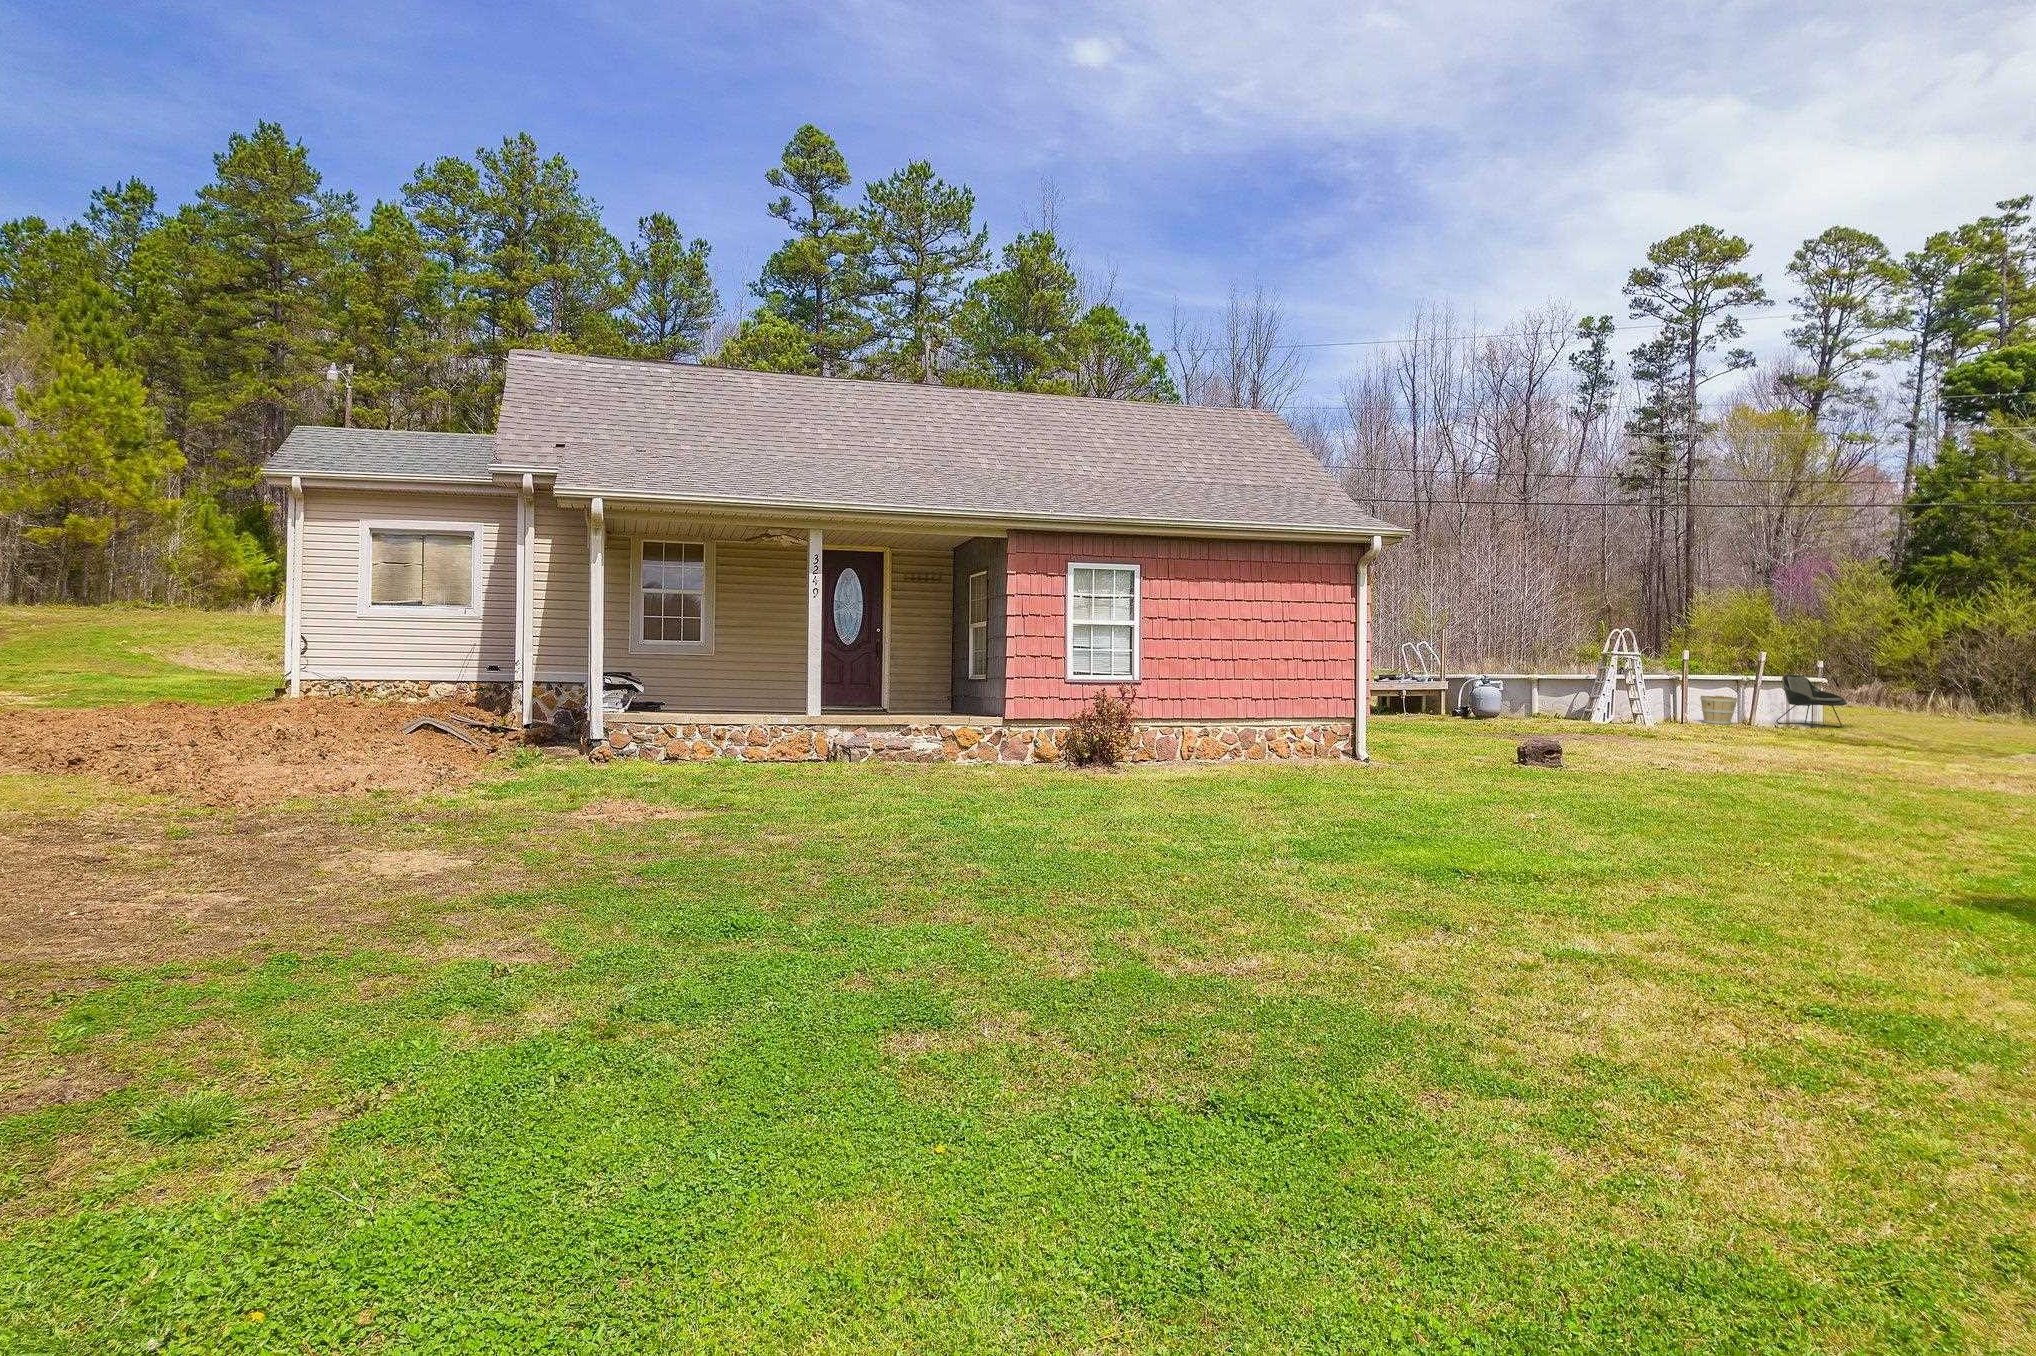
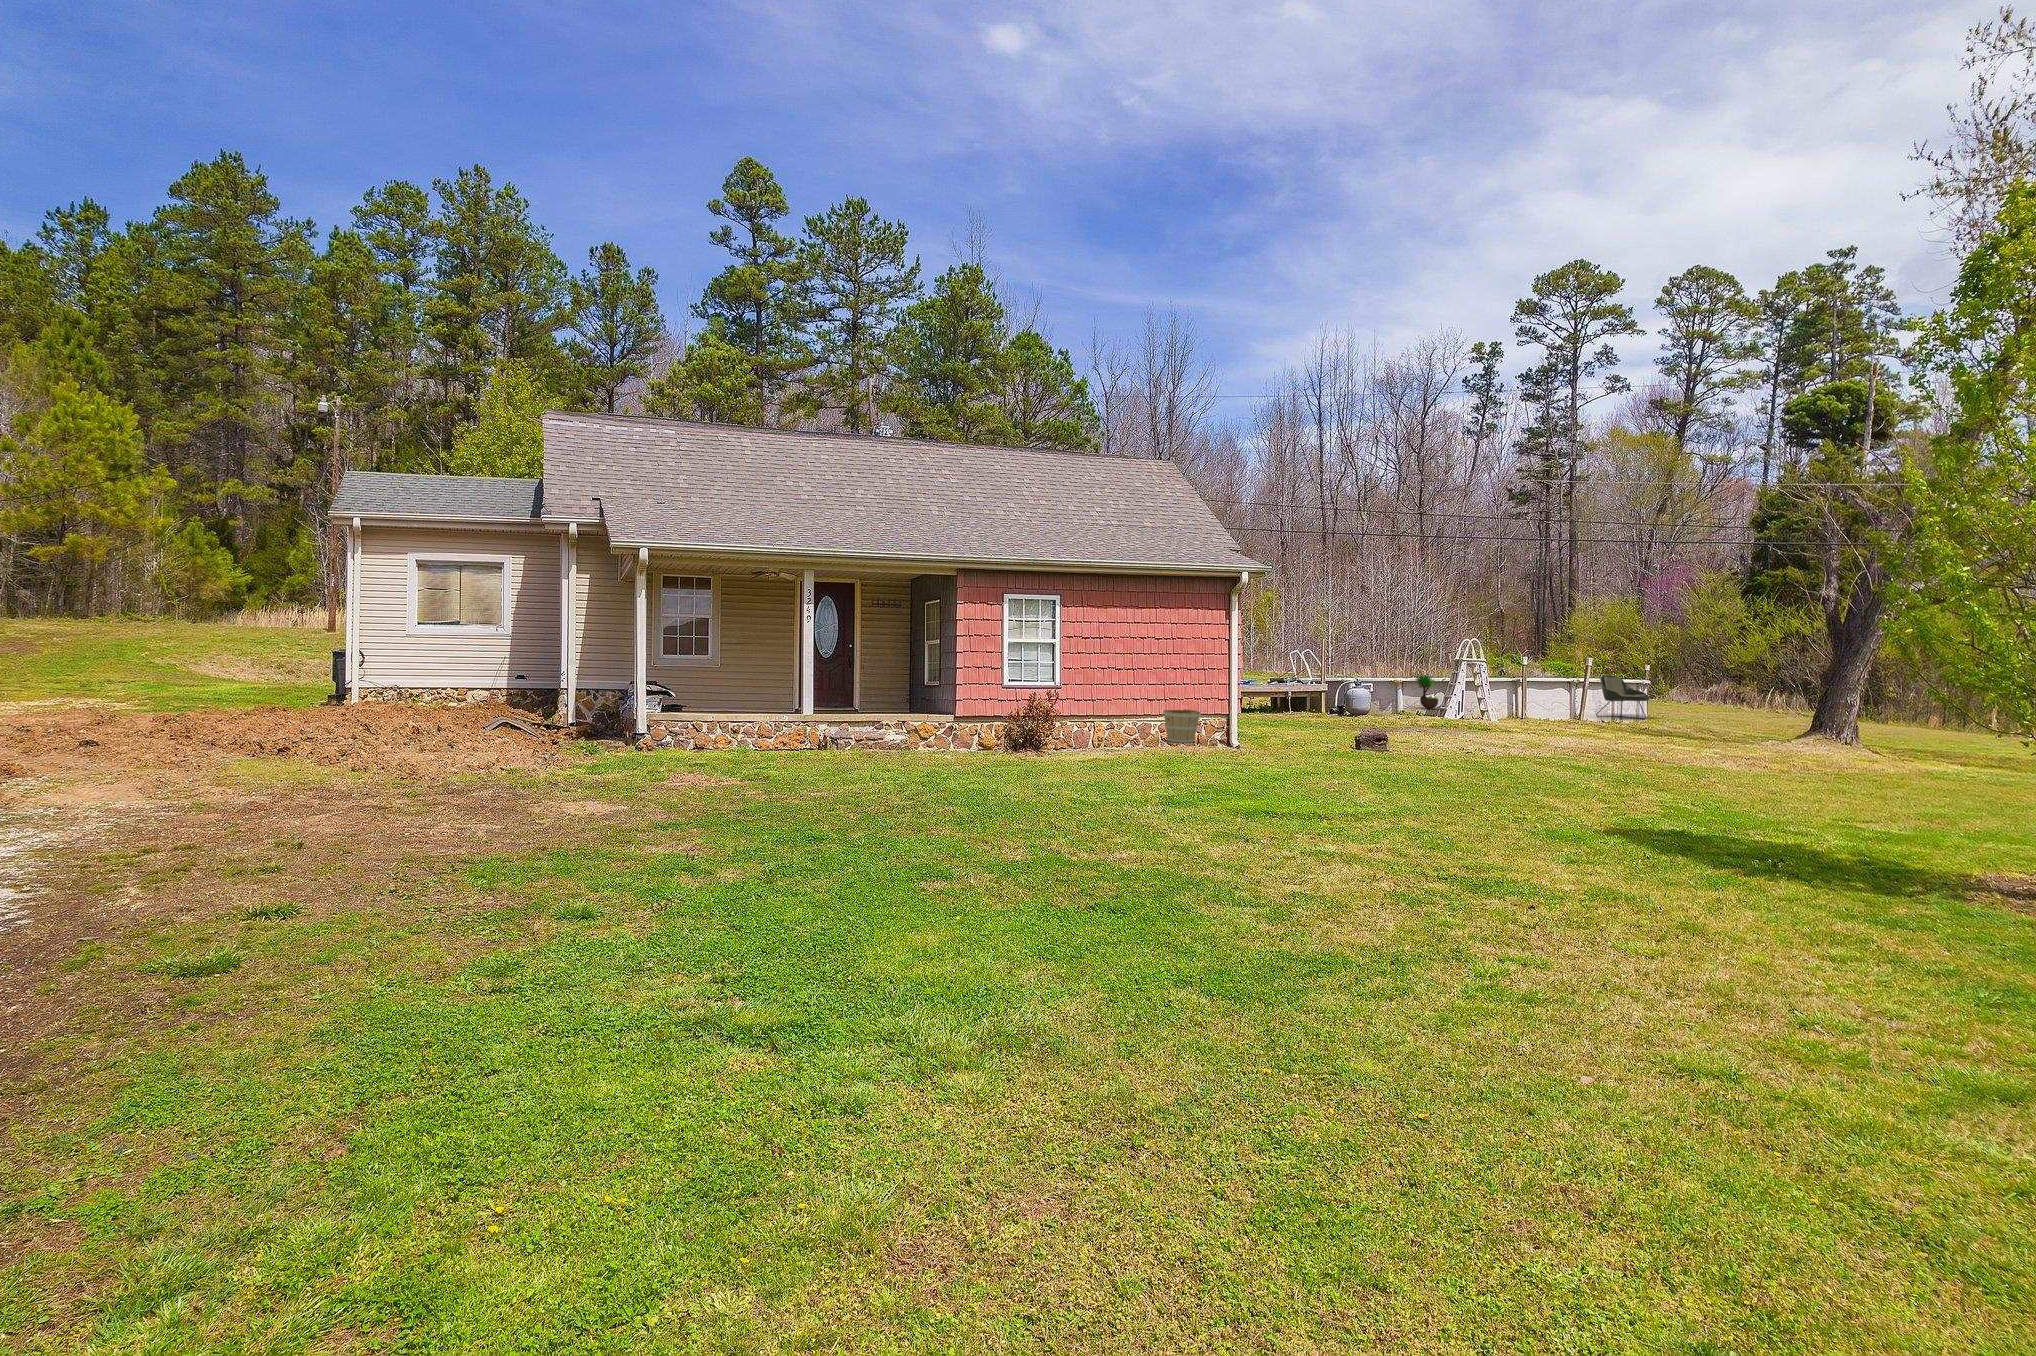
potted tree: none [1549,668,1579,713] -> present [1416,675,1438,709]
wooden bucket: present [1700,696,1738,725] -> present [1163,709,1201,743]

